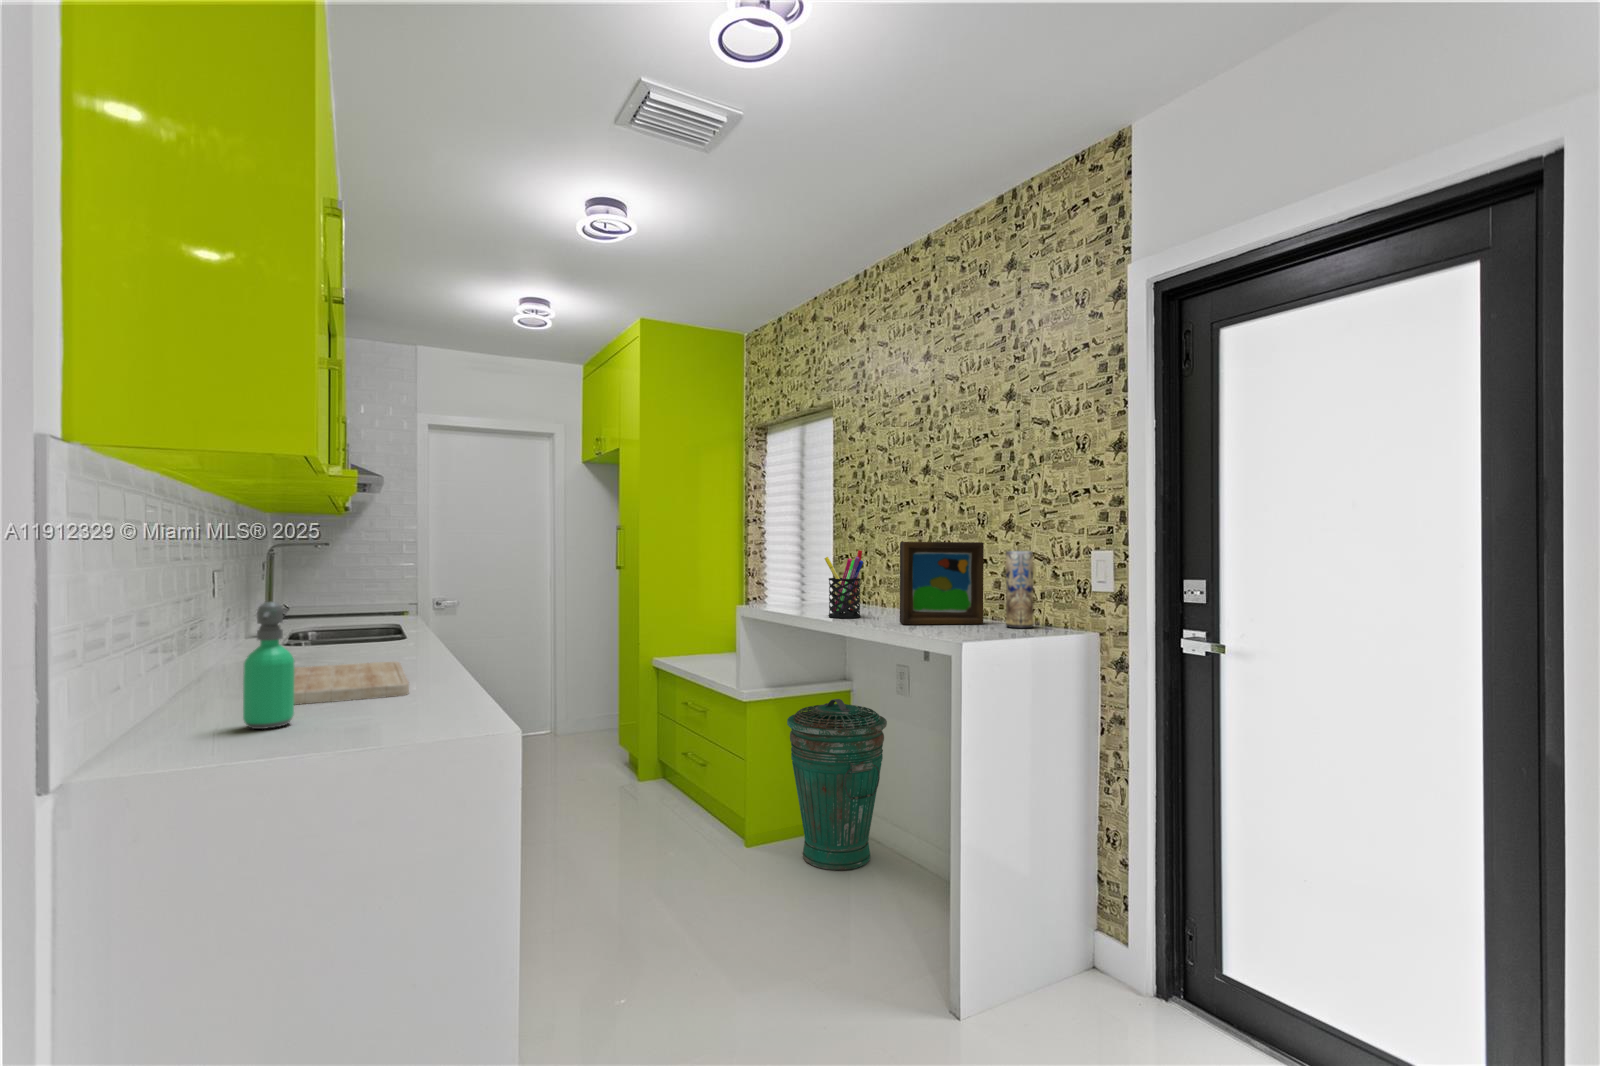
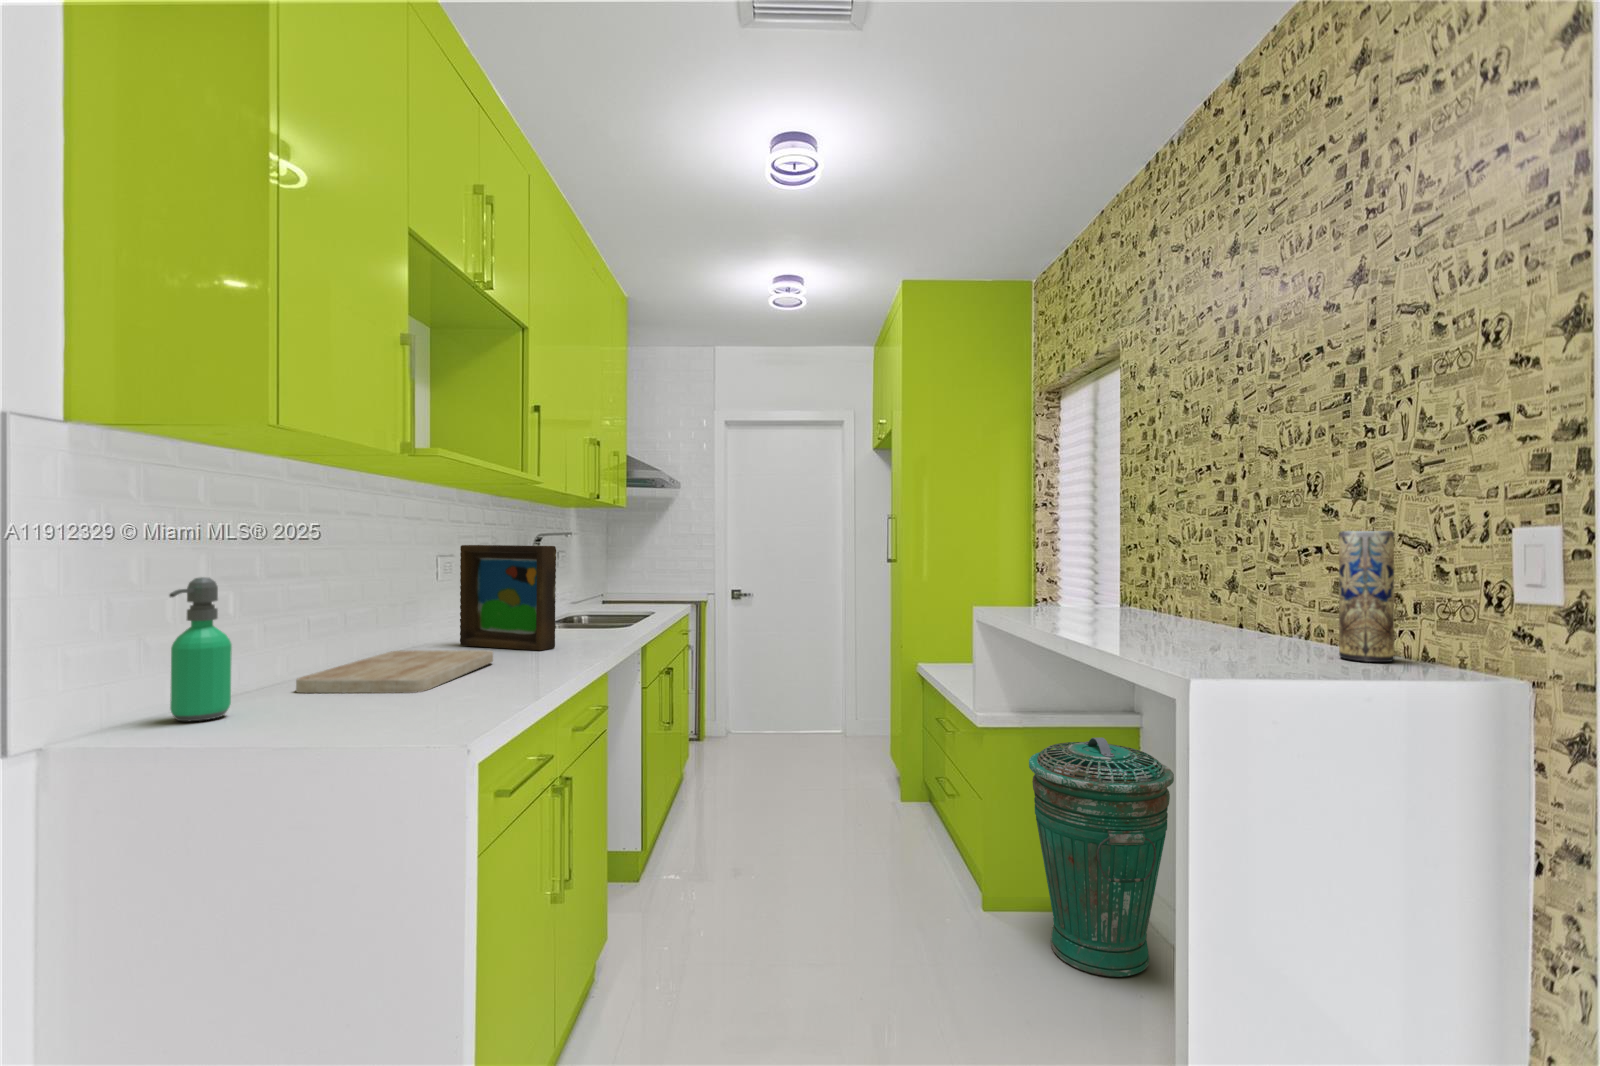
picture frame: present [900,542,984,625] -> present [460,545,556,651]
pen holder: present [825,550,863,618] -> none [1063,534,1114,629]

